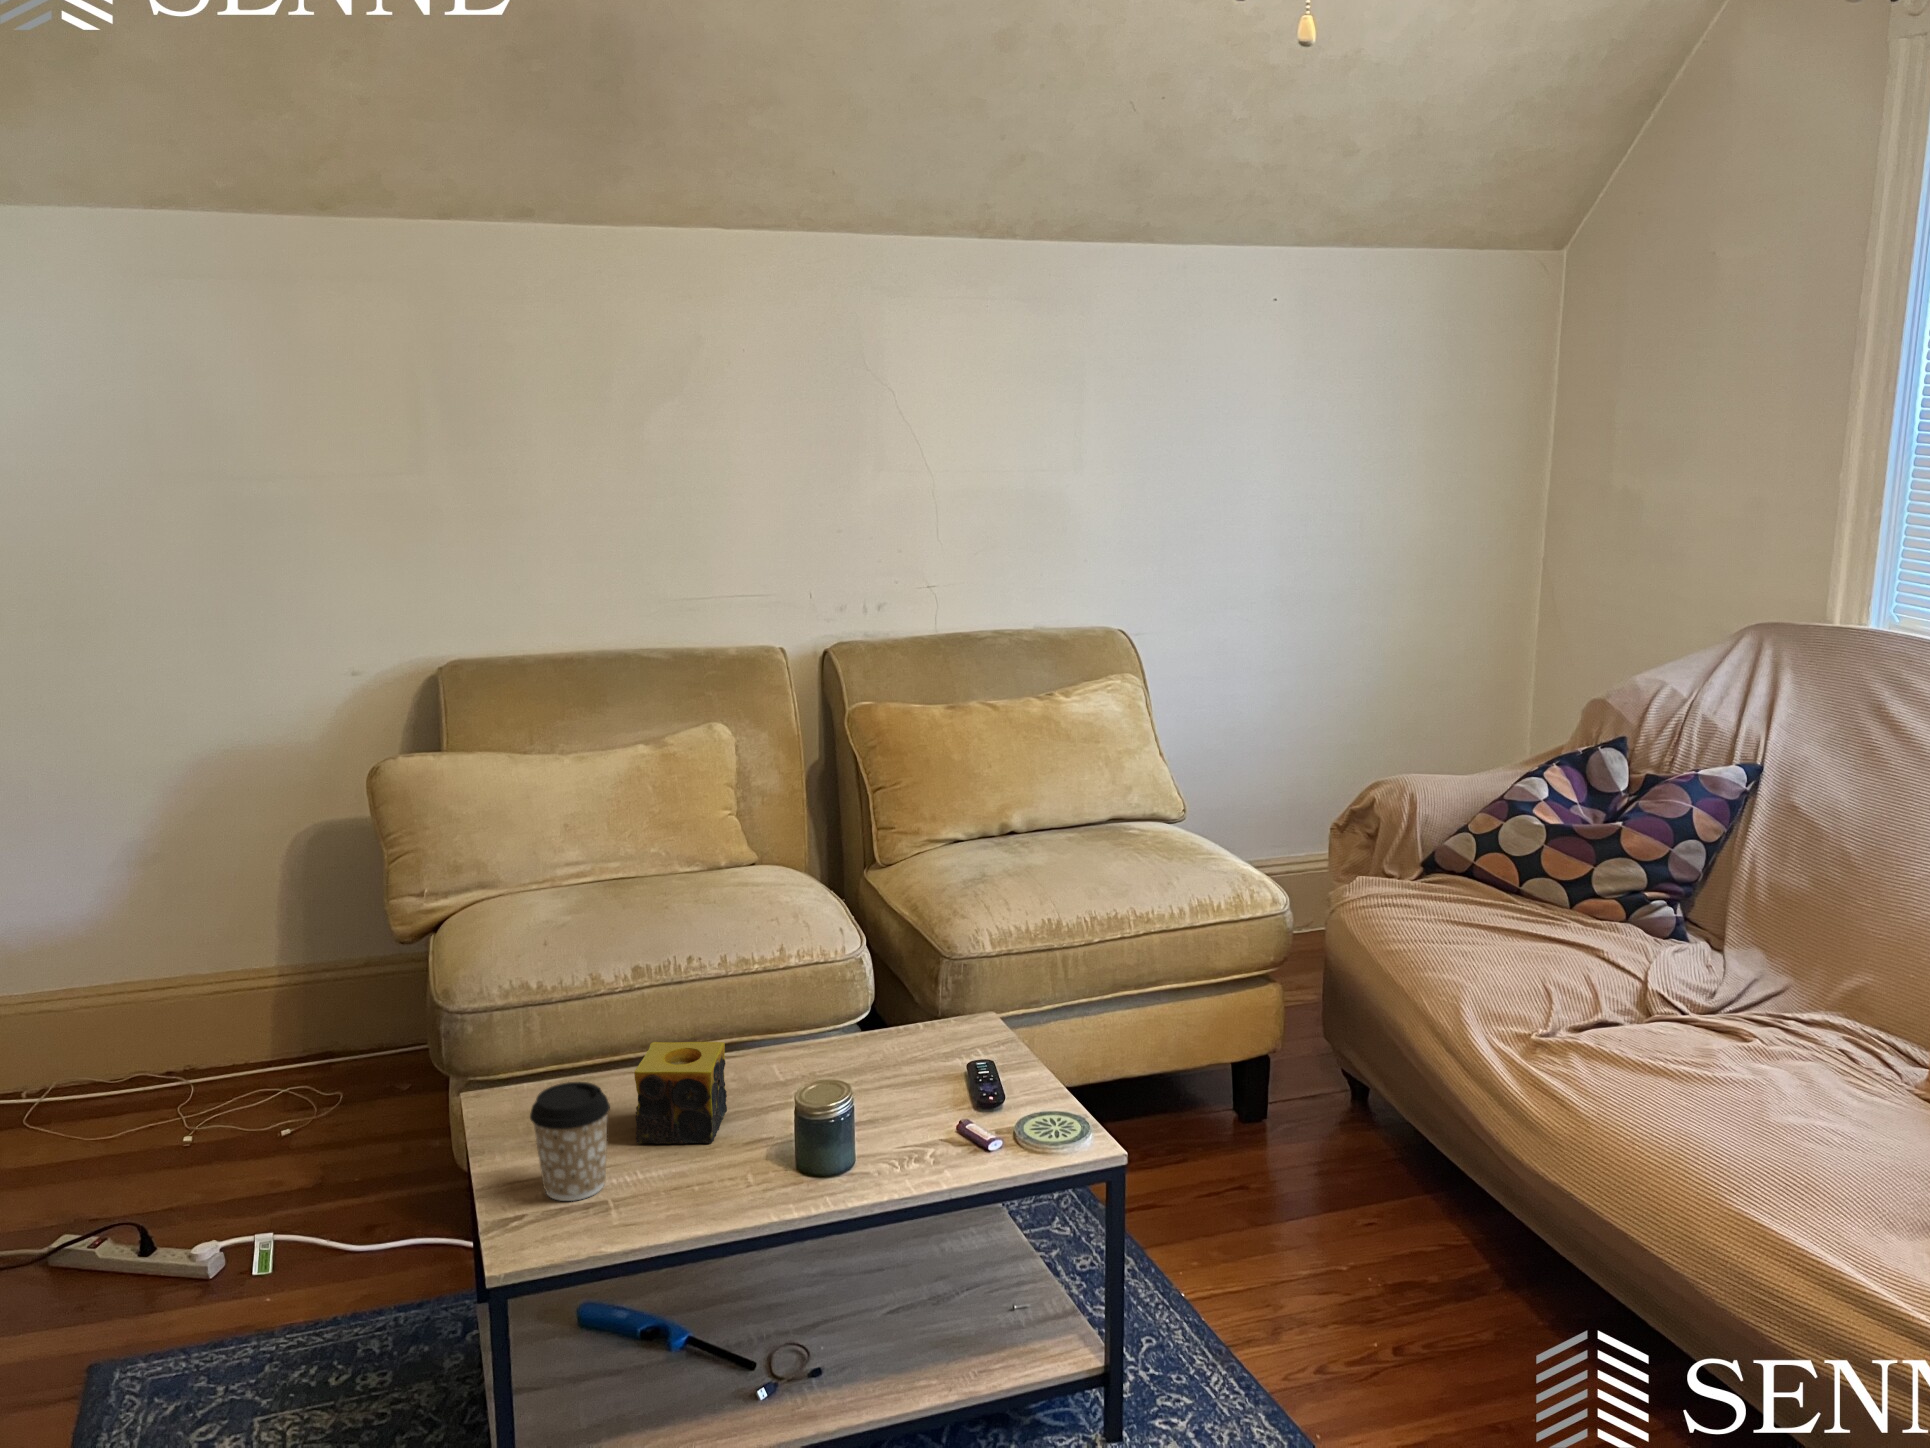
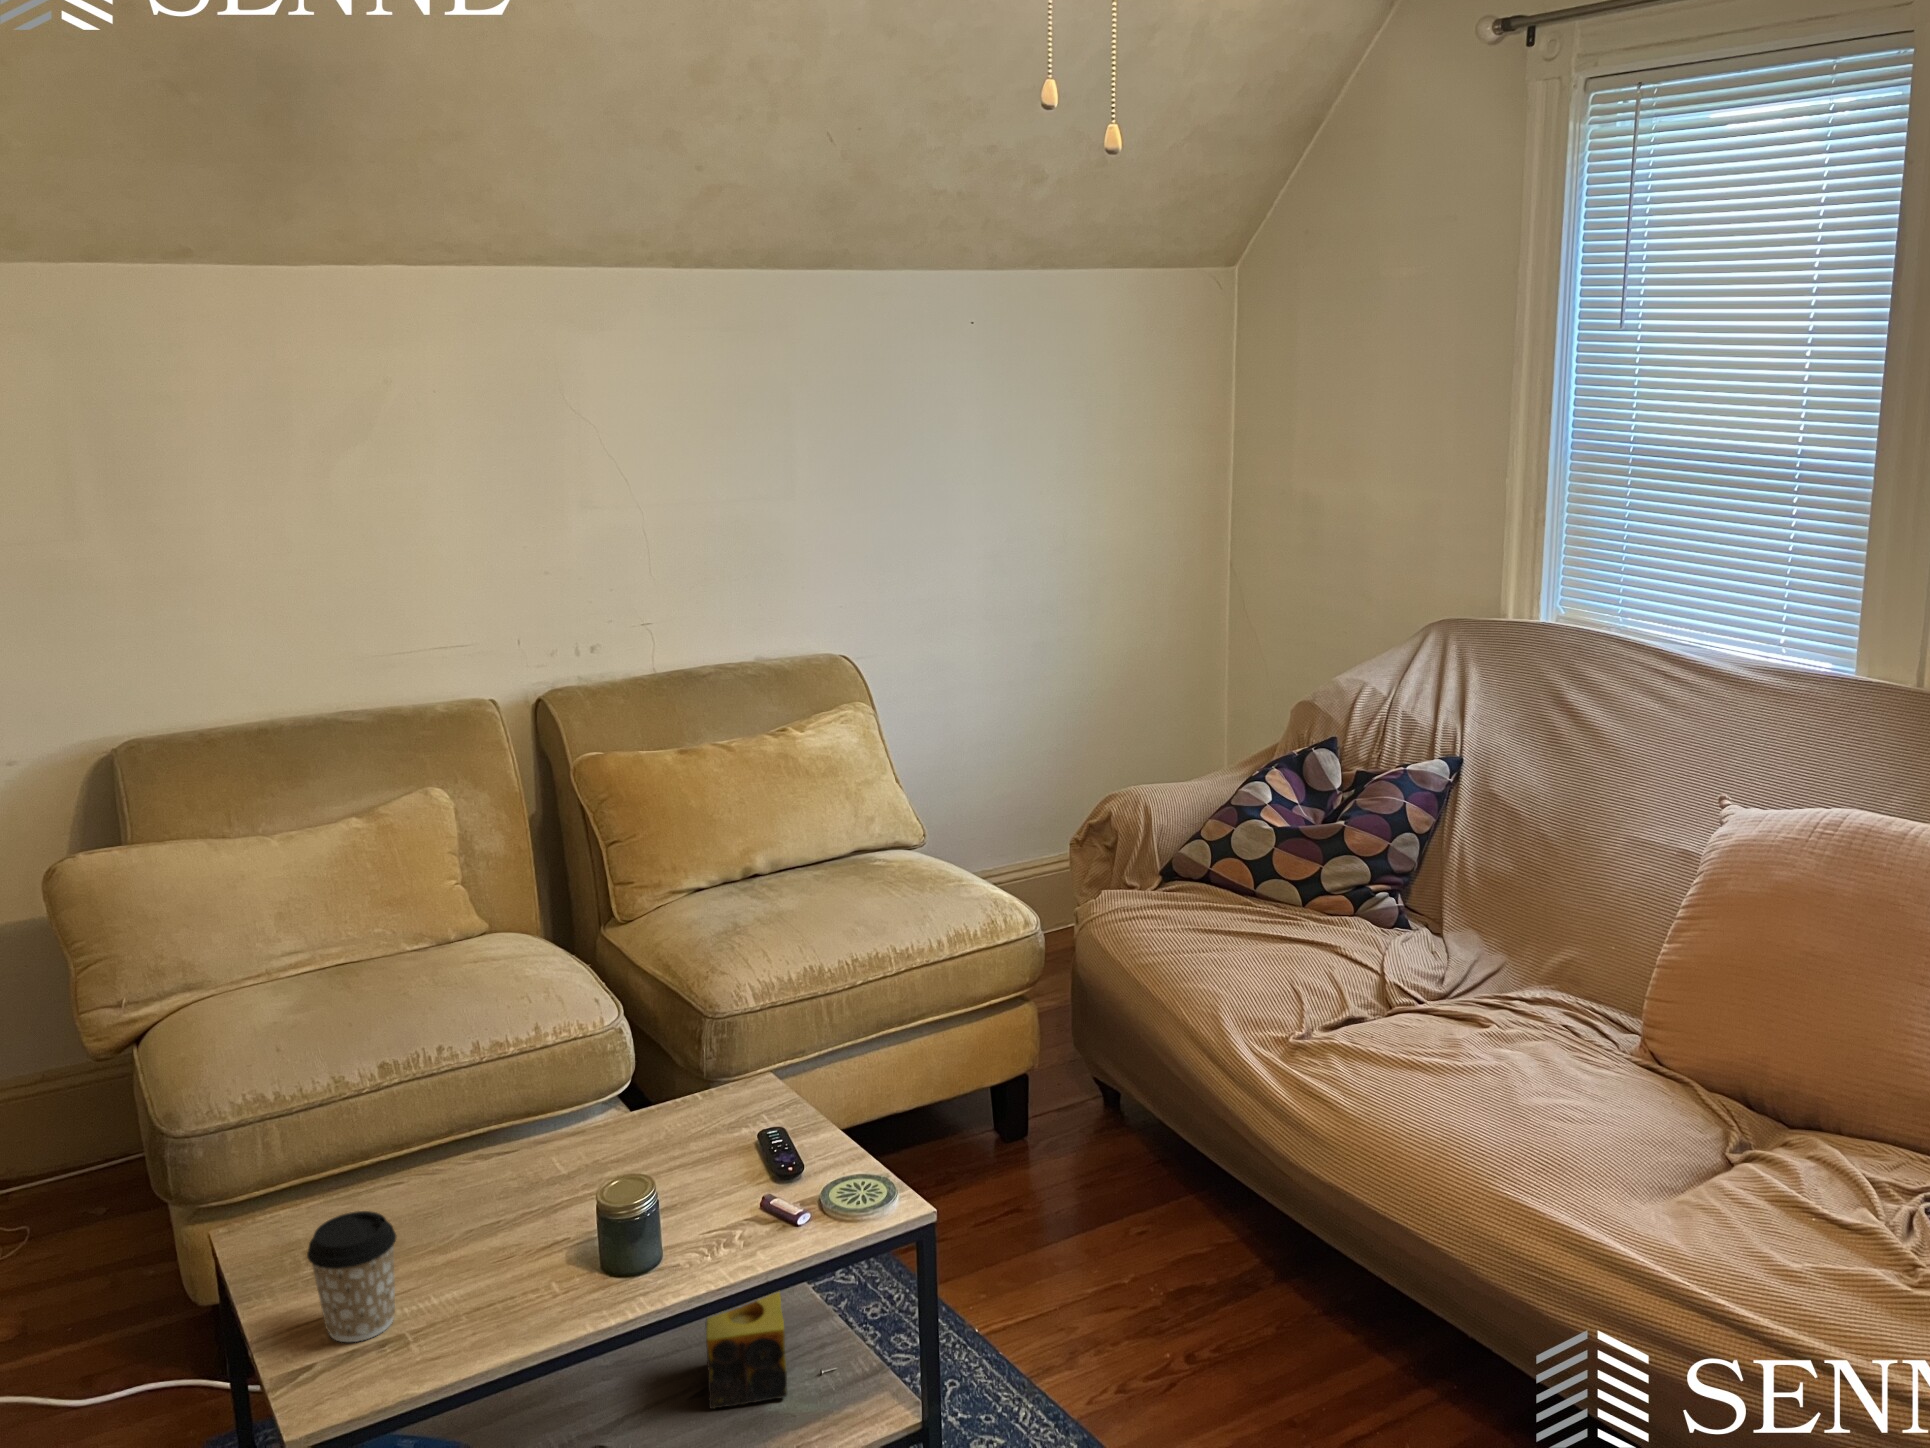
candle: present [634,1042,727,1144] -> present [706,1292,787,1409]

